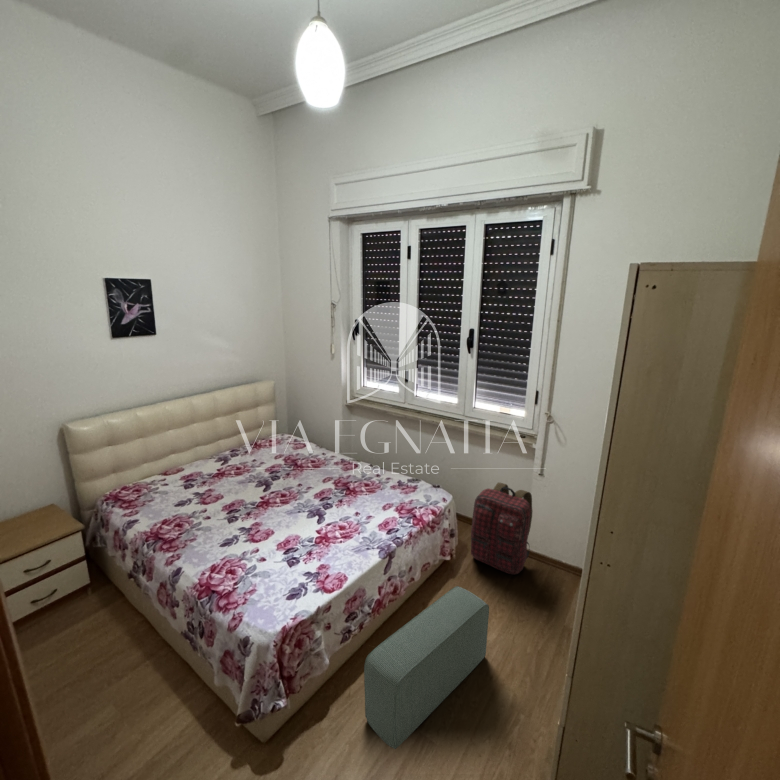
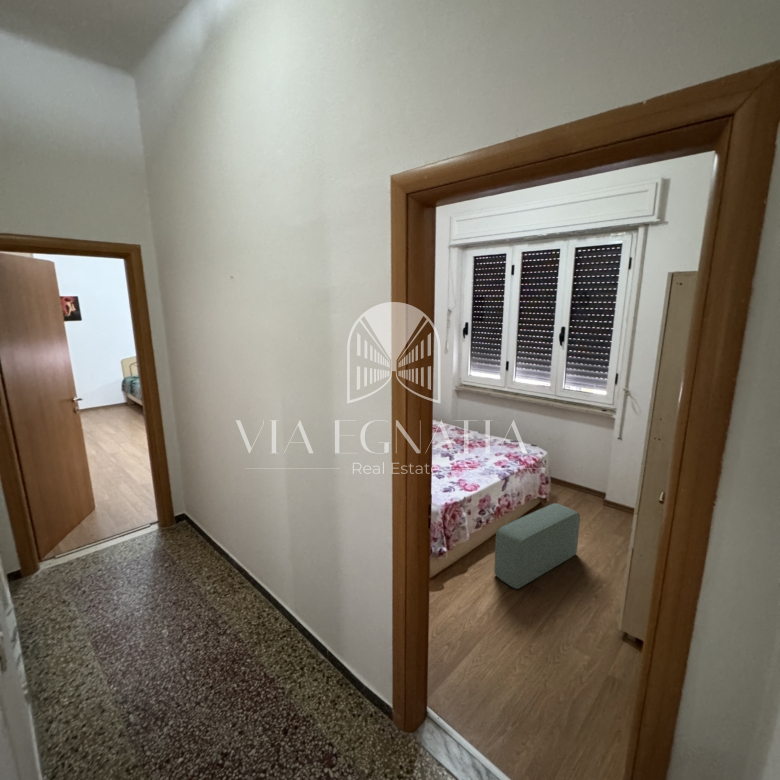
backpack: present [471,483,532,574] -> none [561,445,612,513]

